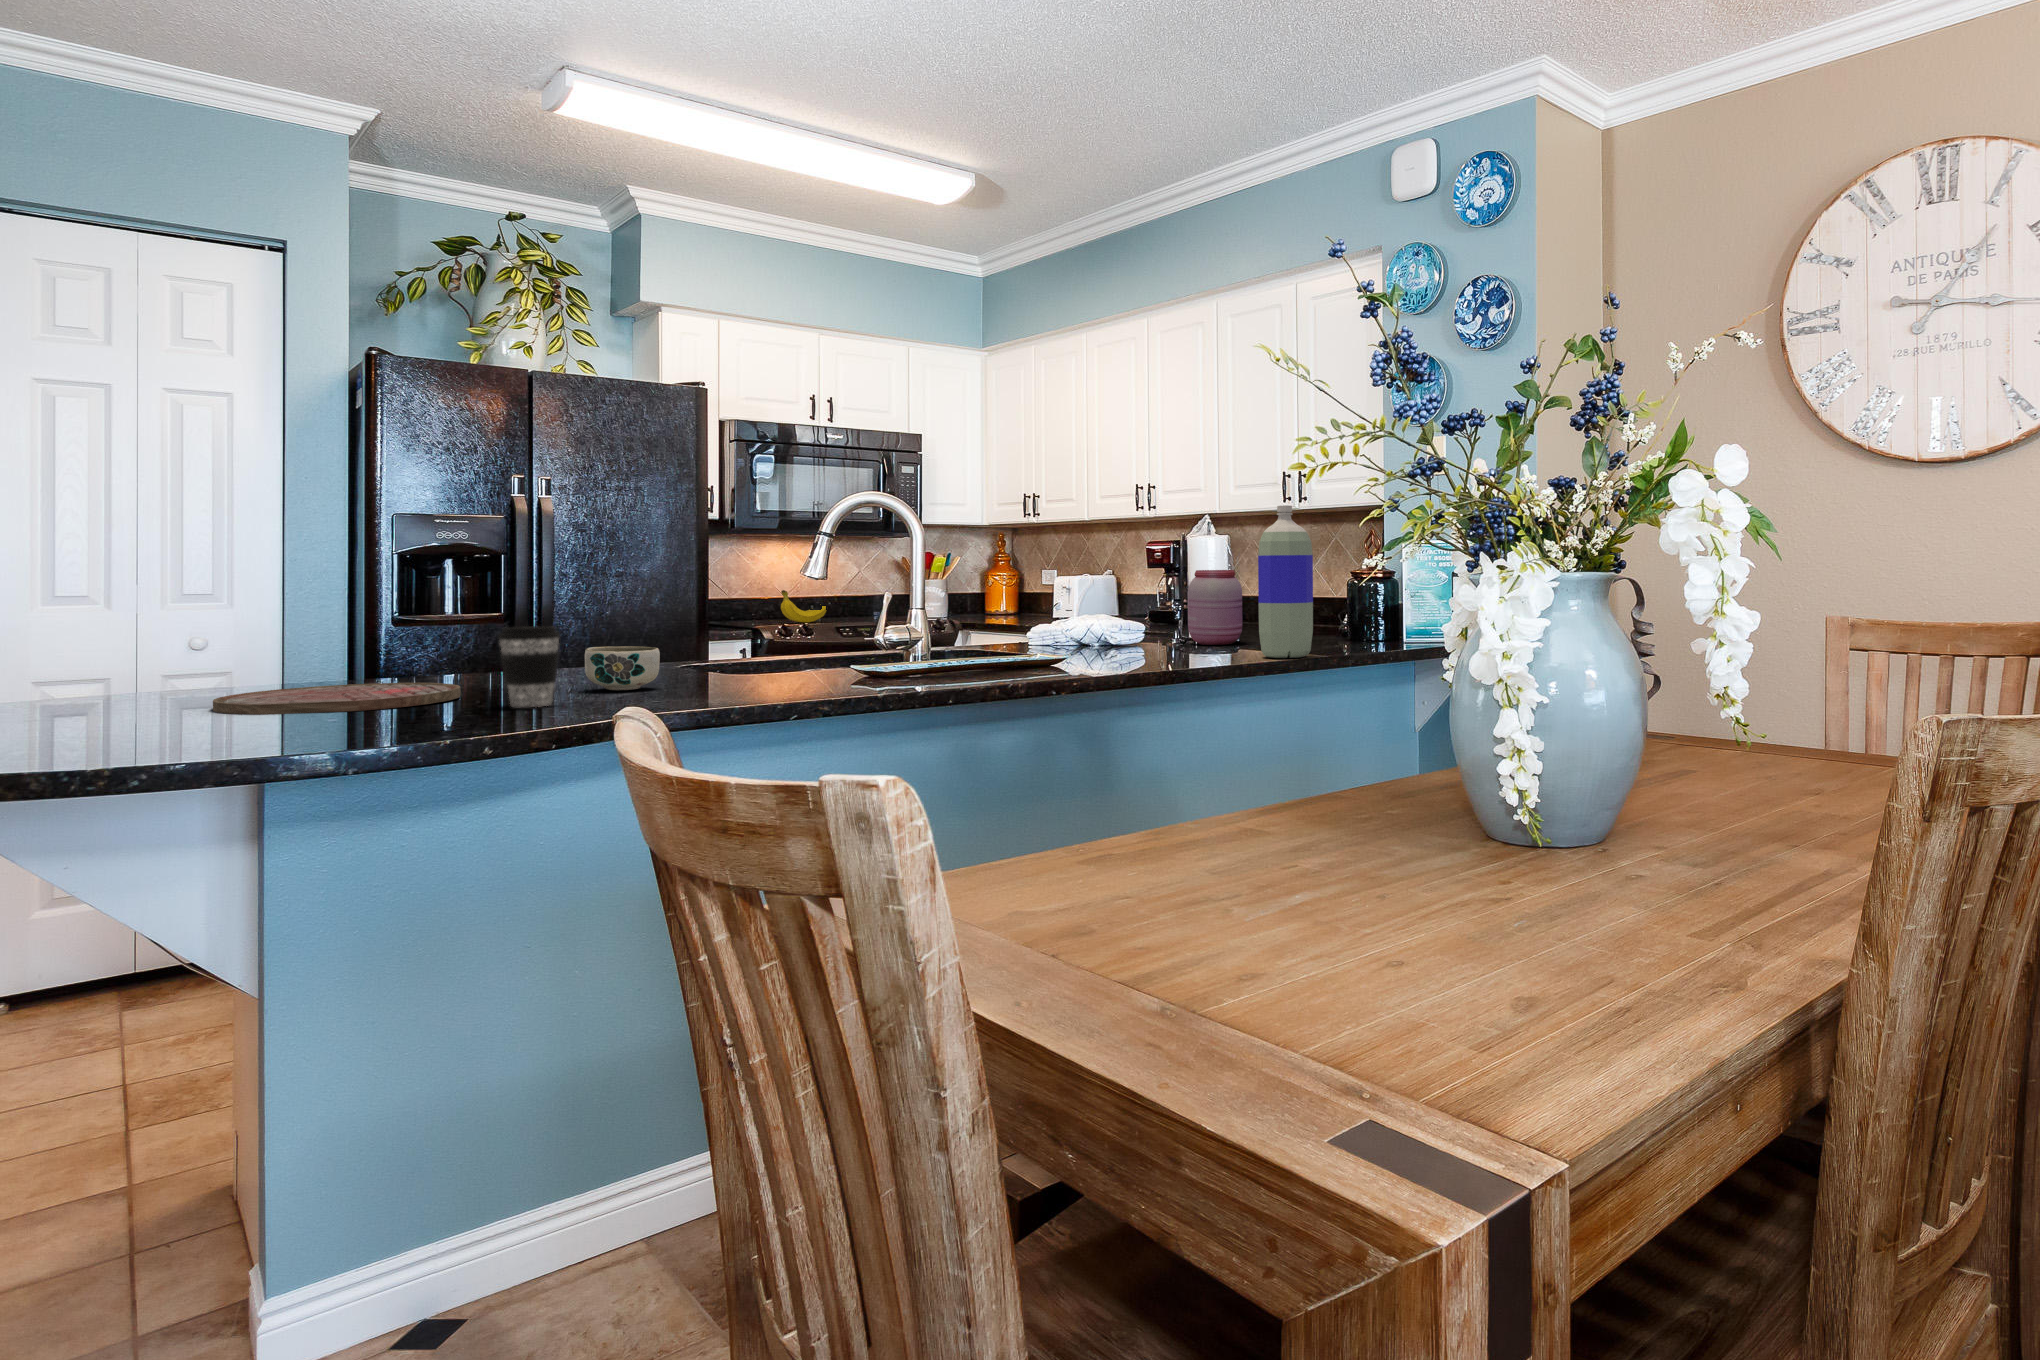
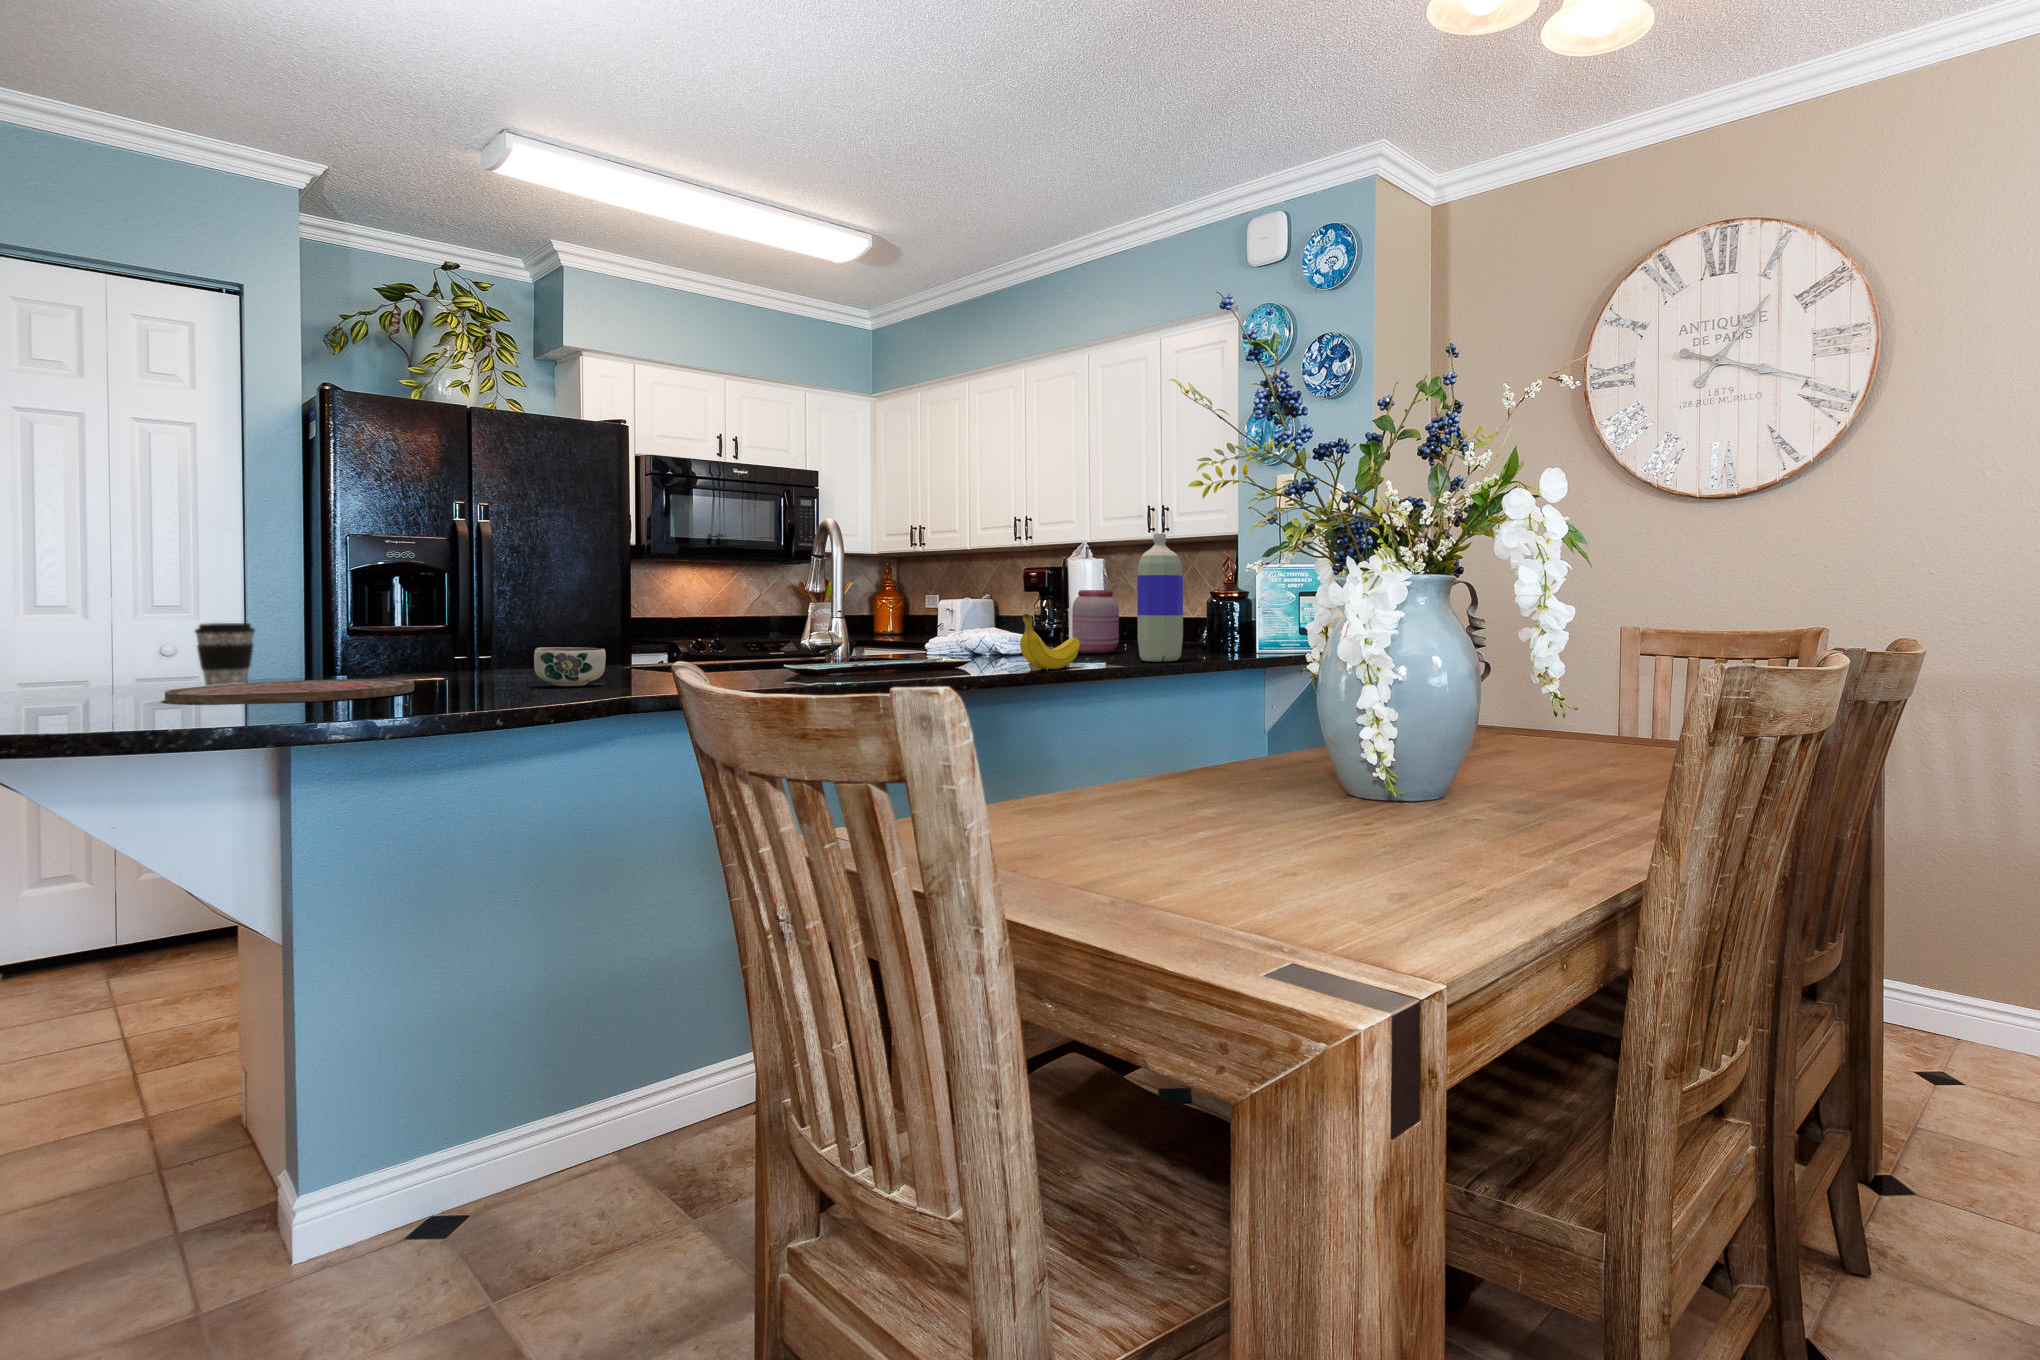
fruit: present [781,590,826,622] -> present [1020,614,1080,669]
coffee cup: present [498,626,560,707] -> present [195,623,255,686]

